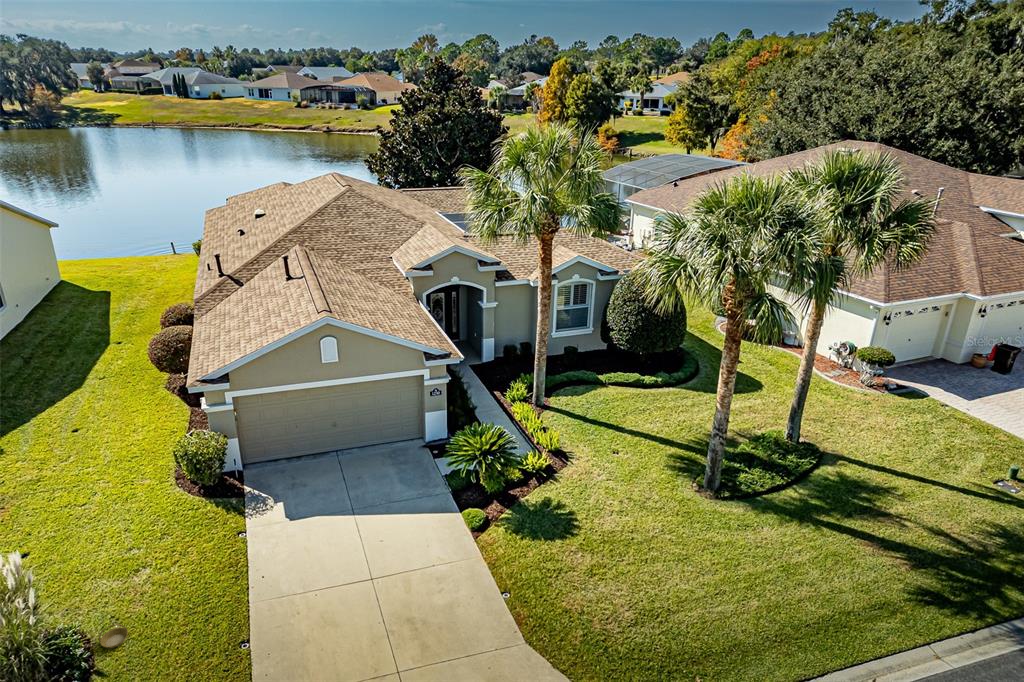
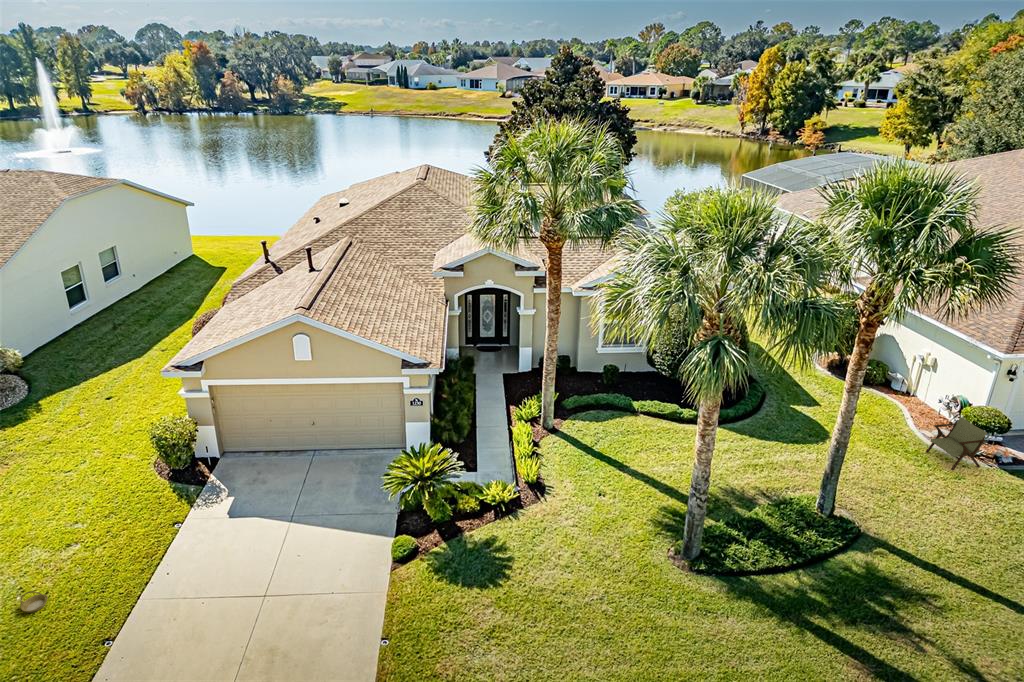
lounge chair: none [837,358,881,399] -> present [926,417,987,470]

